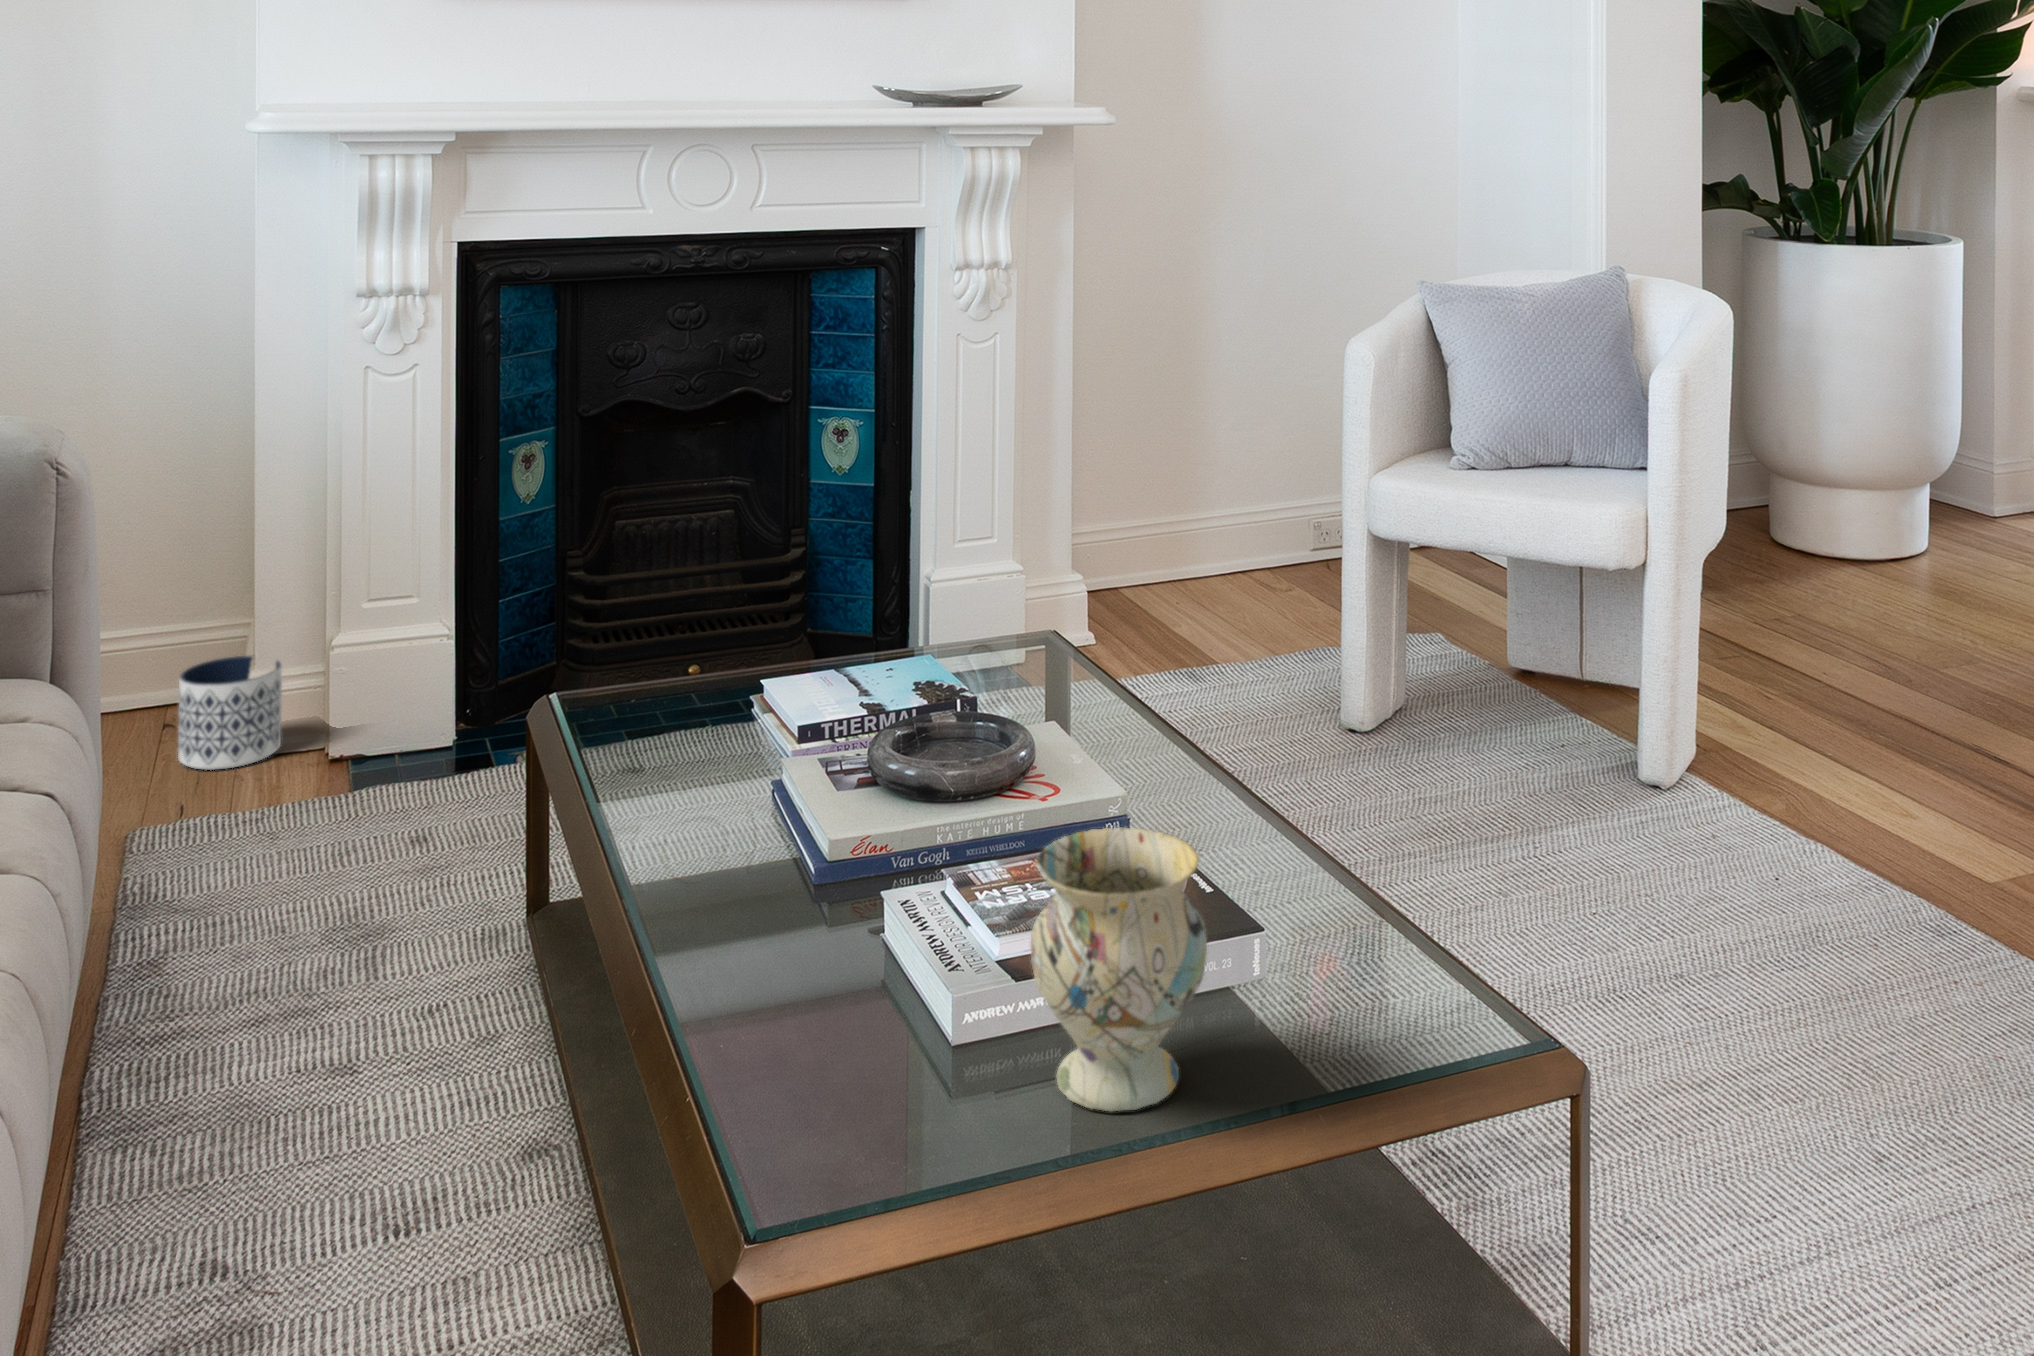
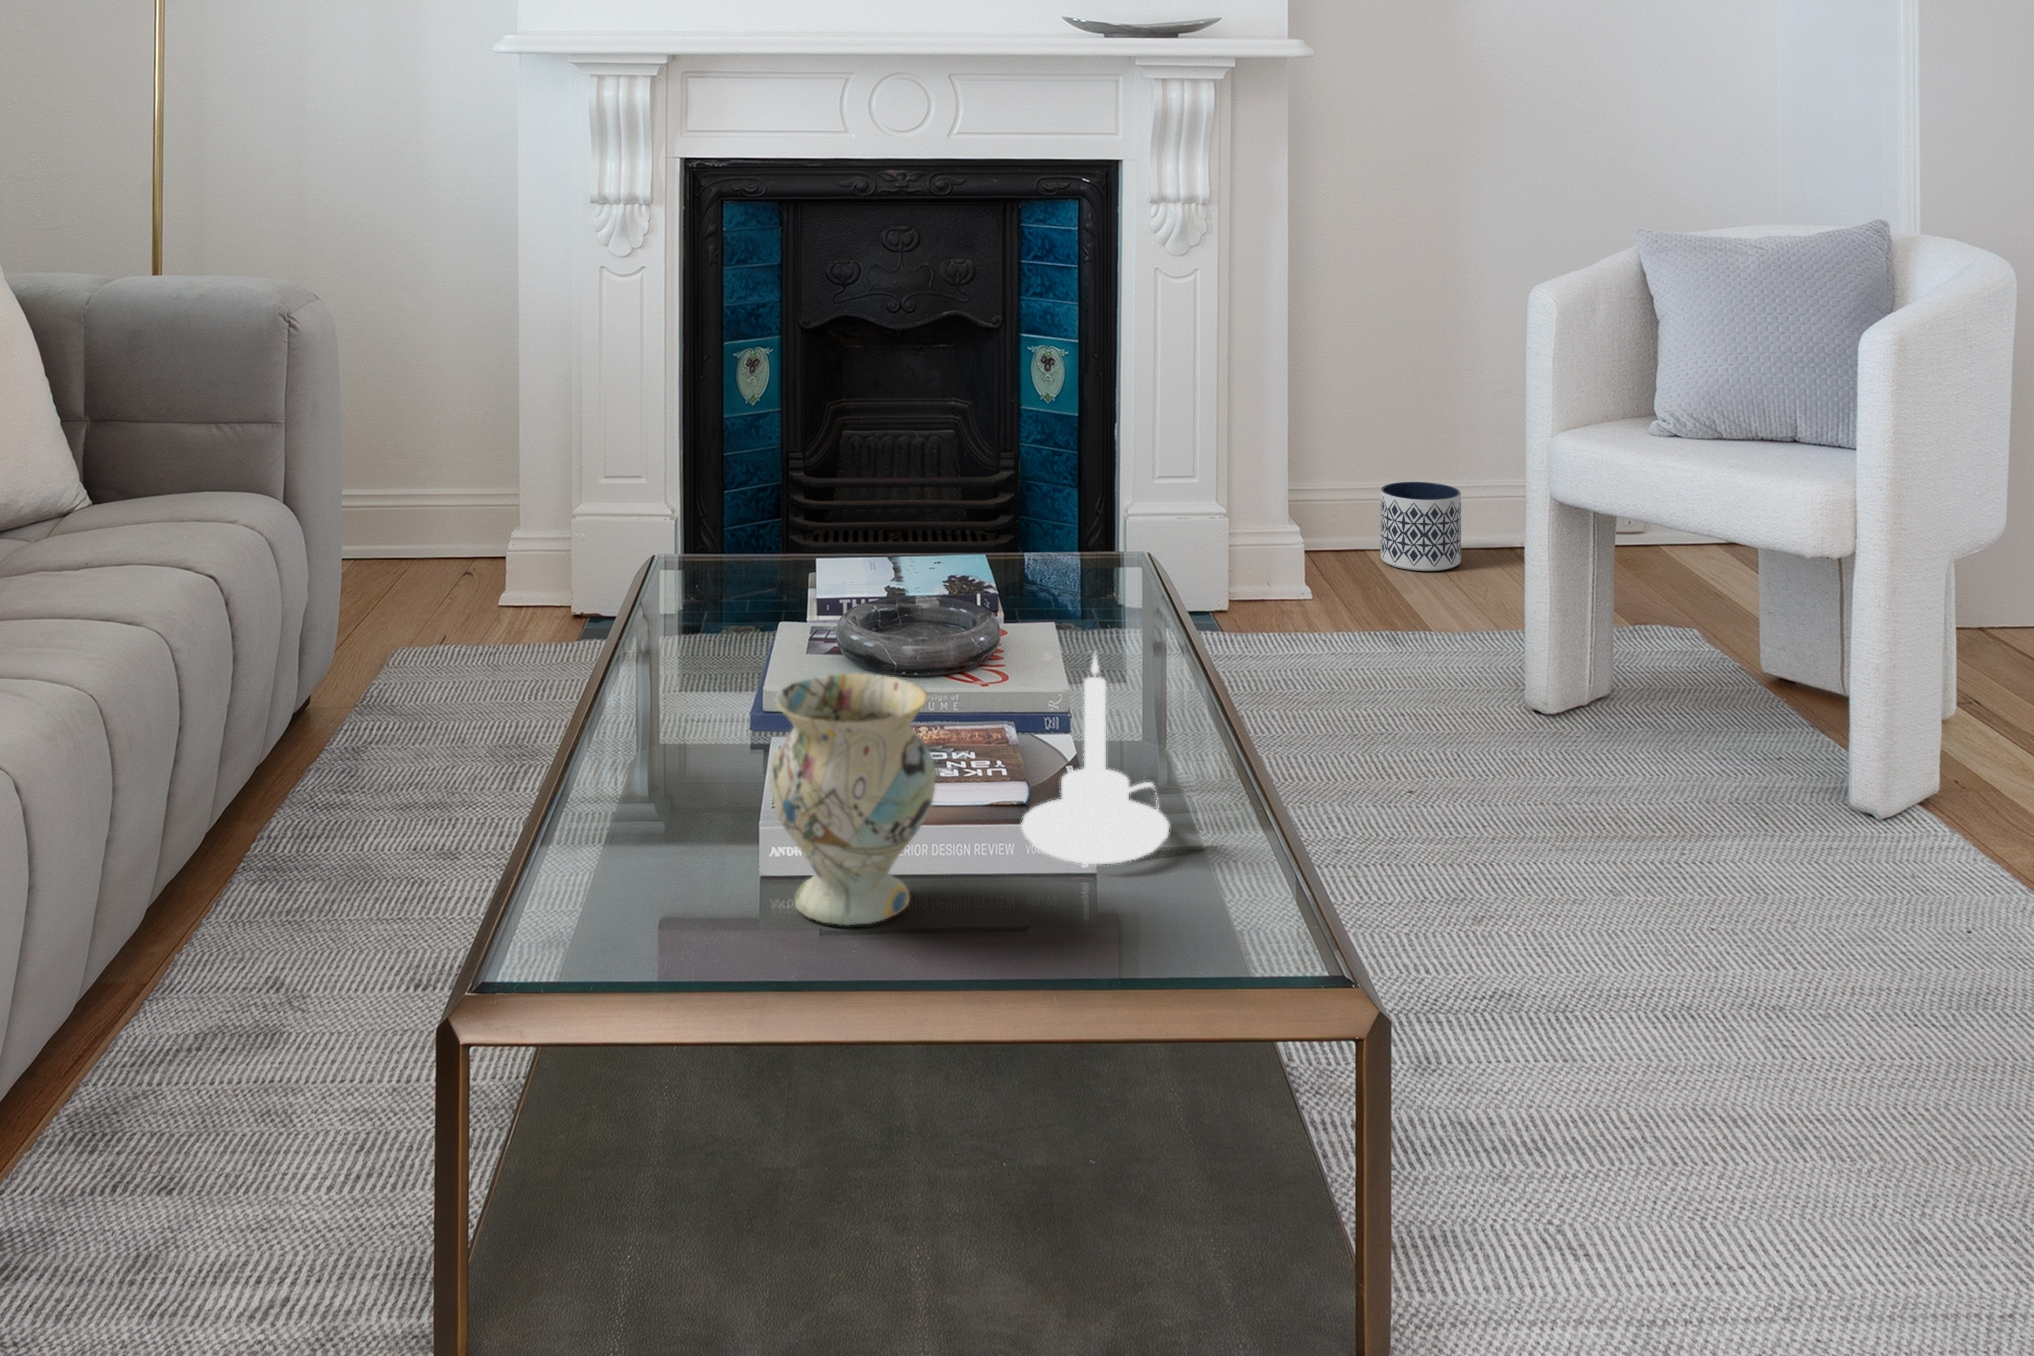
planter: present [178,656,282,770] -> present [1381,482,1461,571]
candle holder: none [1225,767,1374,990] -> present [1021,655,1169,864]

